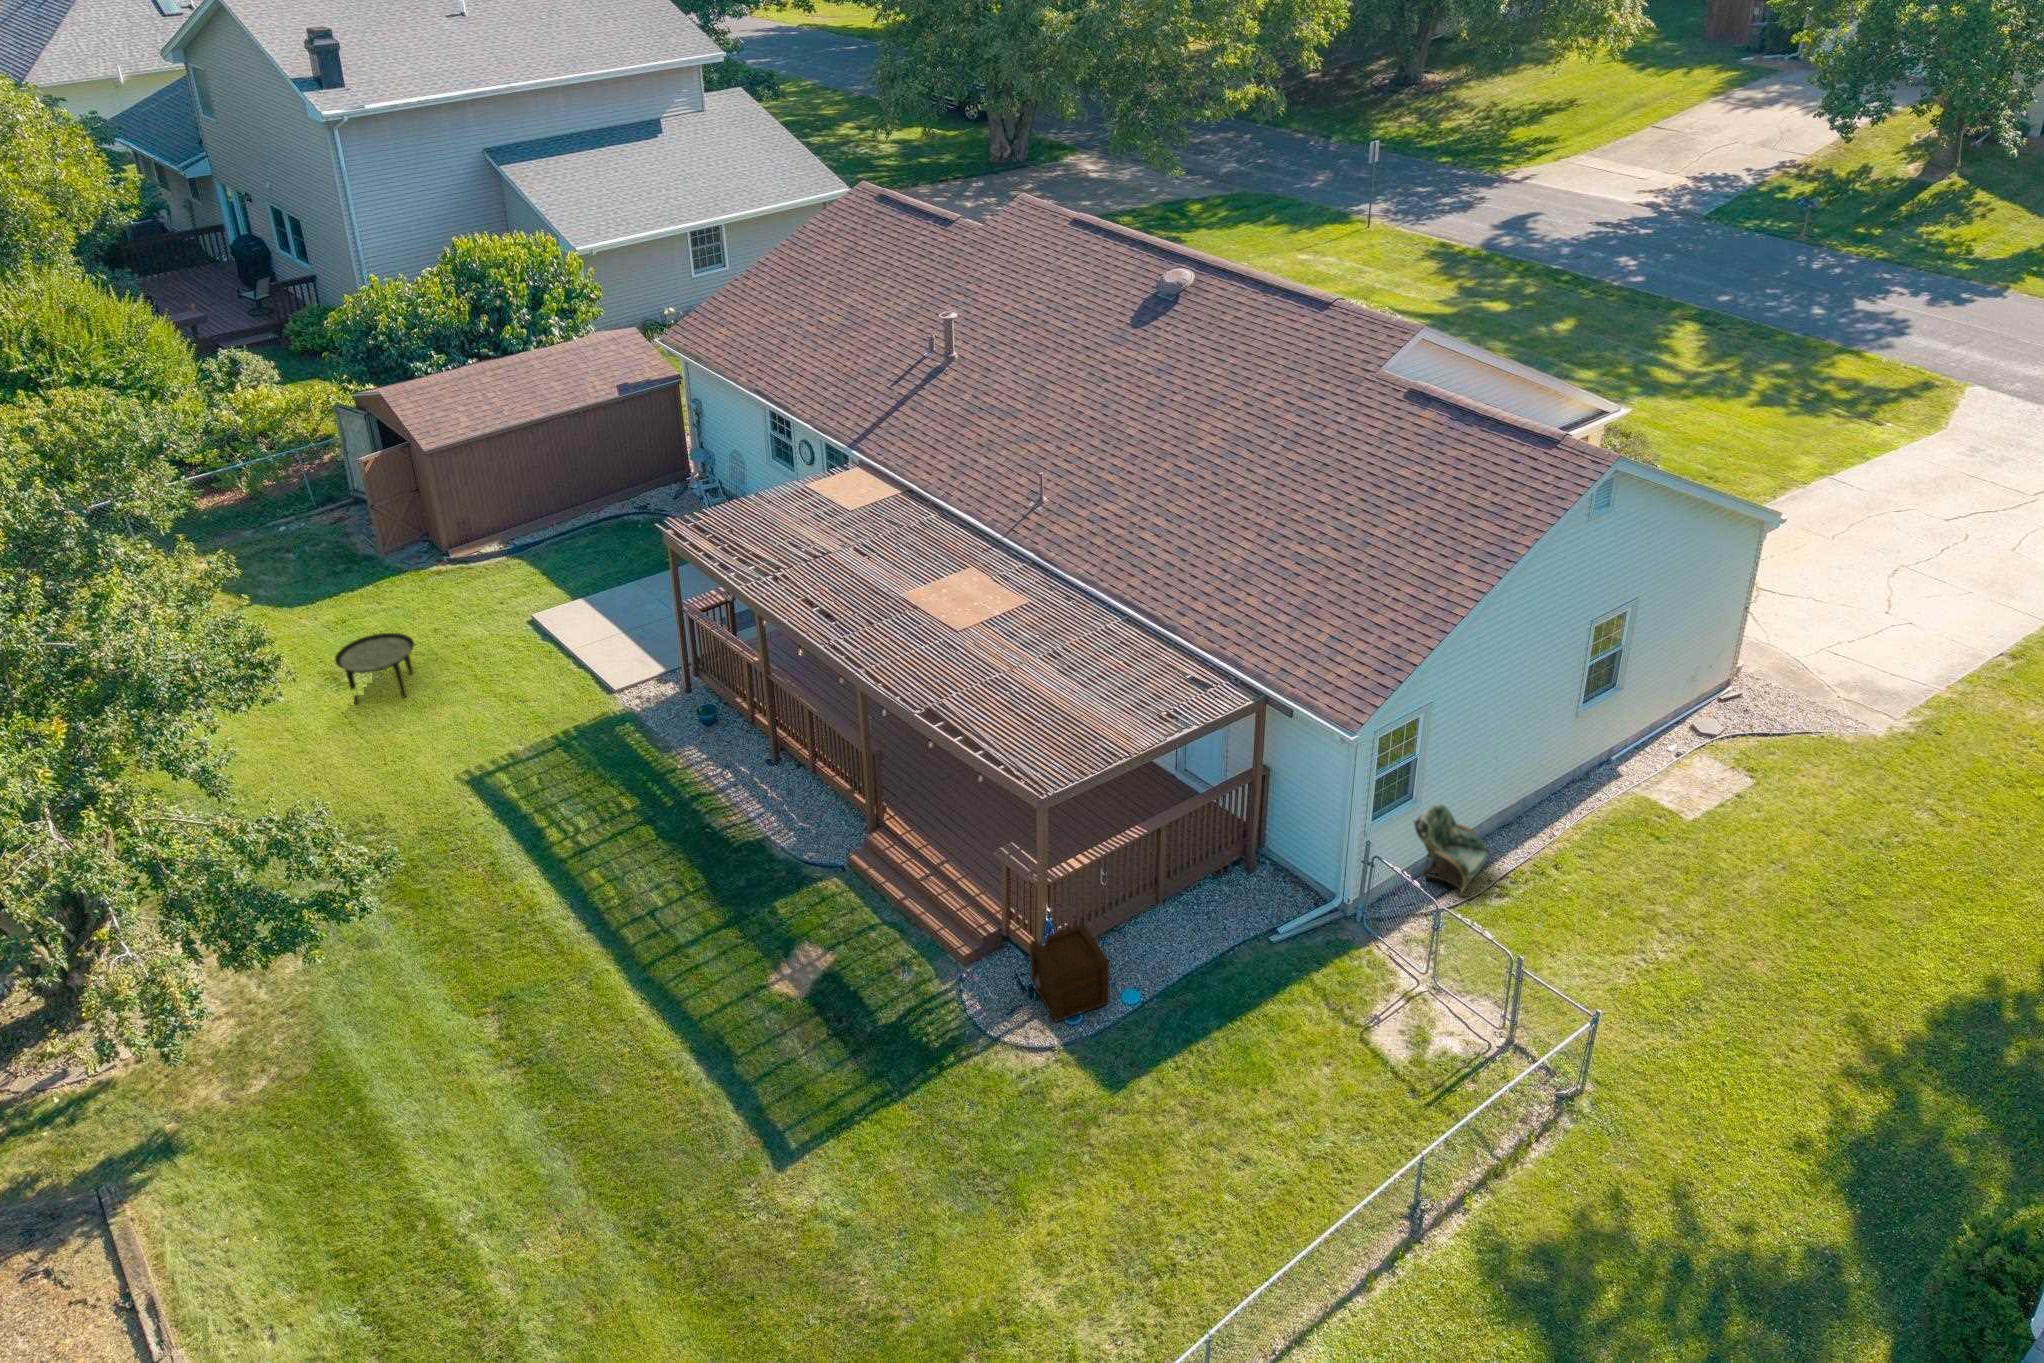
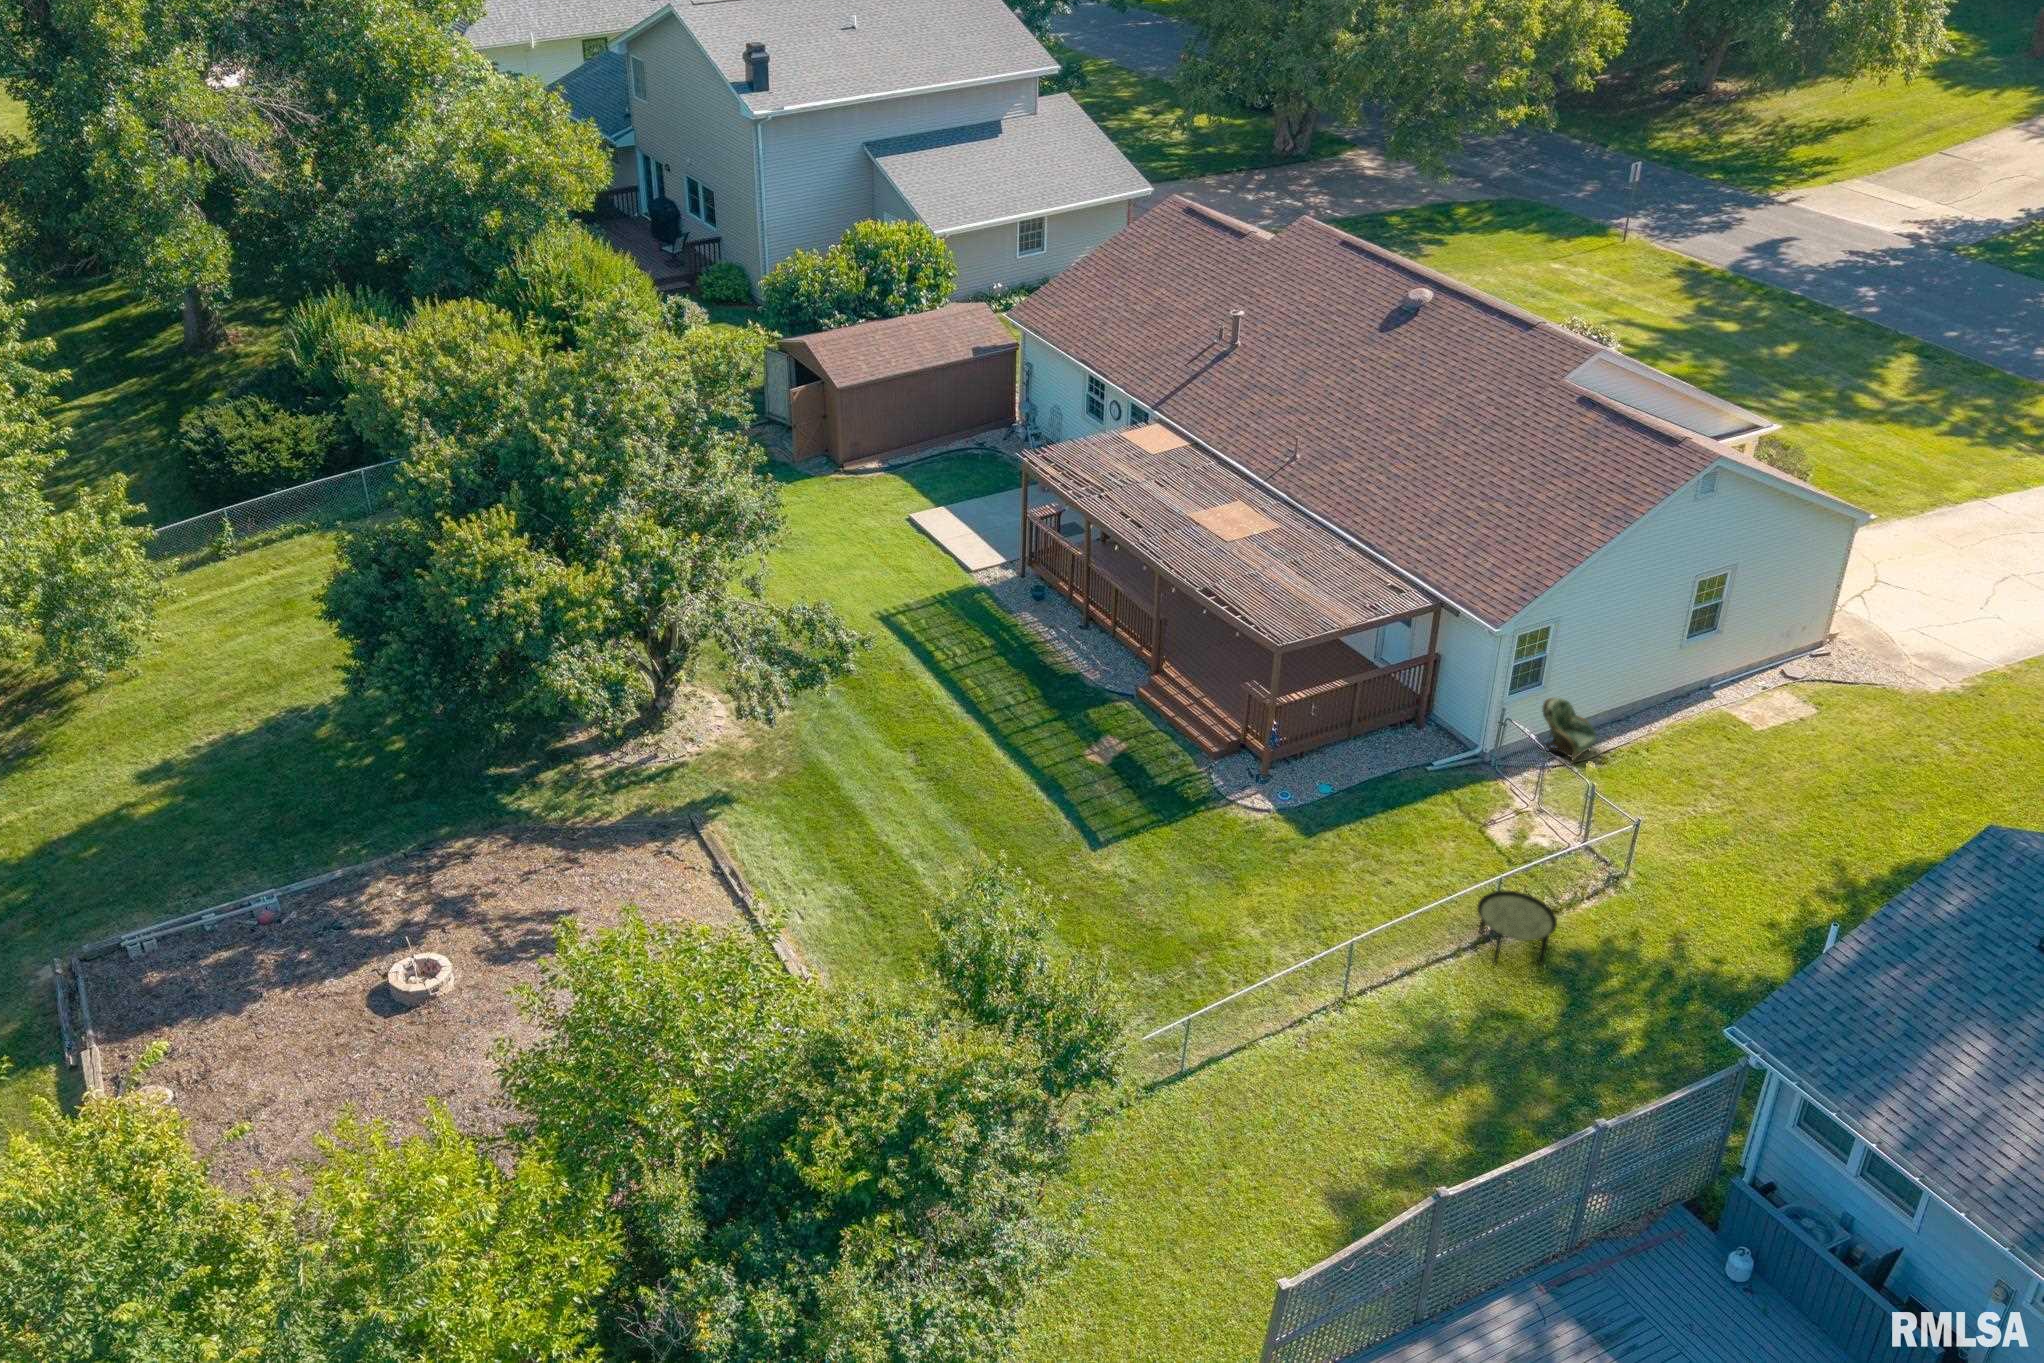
round table: present [335,633,414,704] -> present [1477,891,1557,964]
wooden crate: present [1030,924,1110,1022] -> none [1258,737,1312,794]

